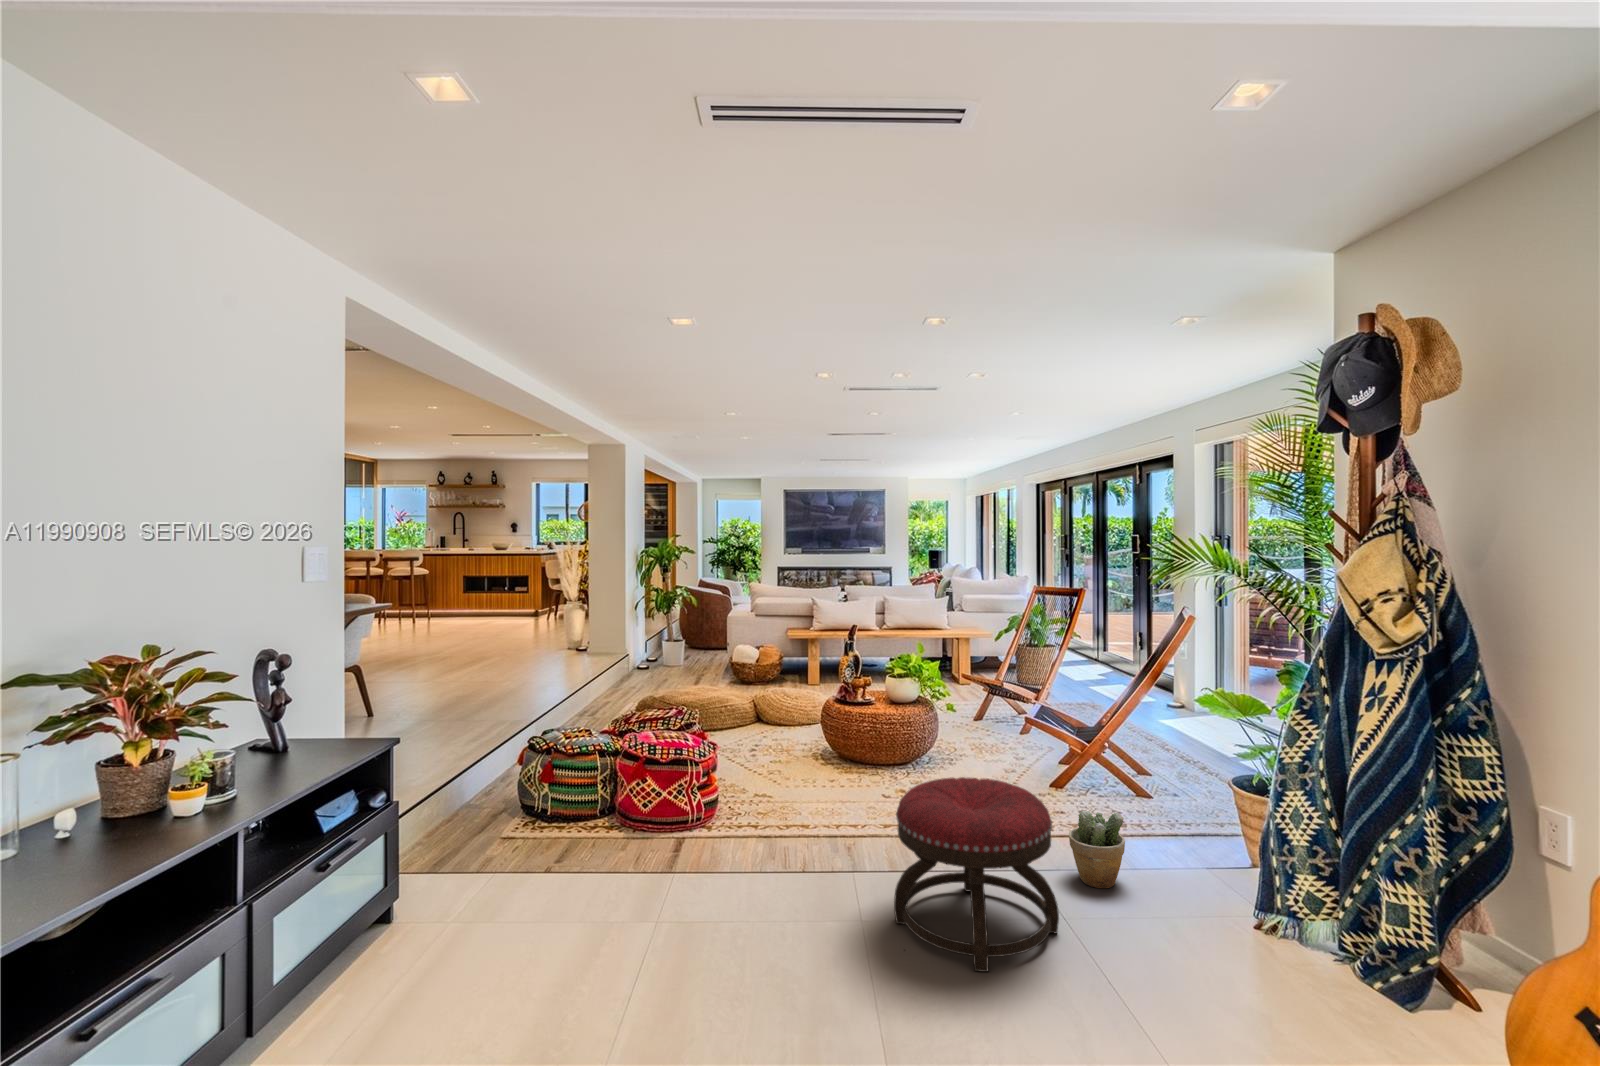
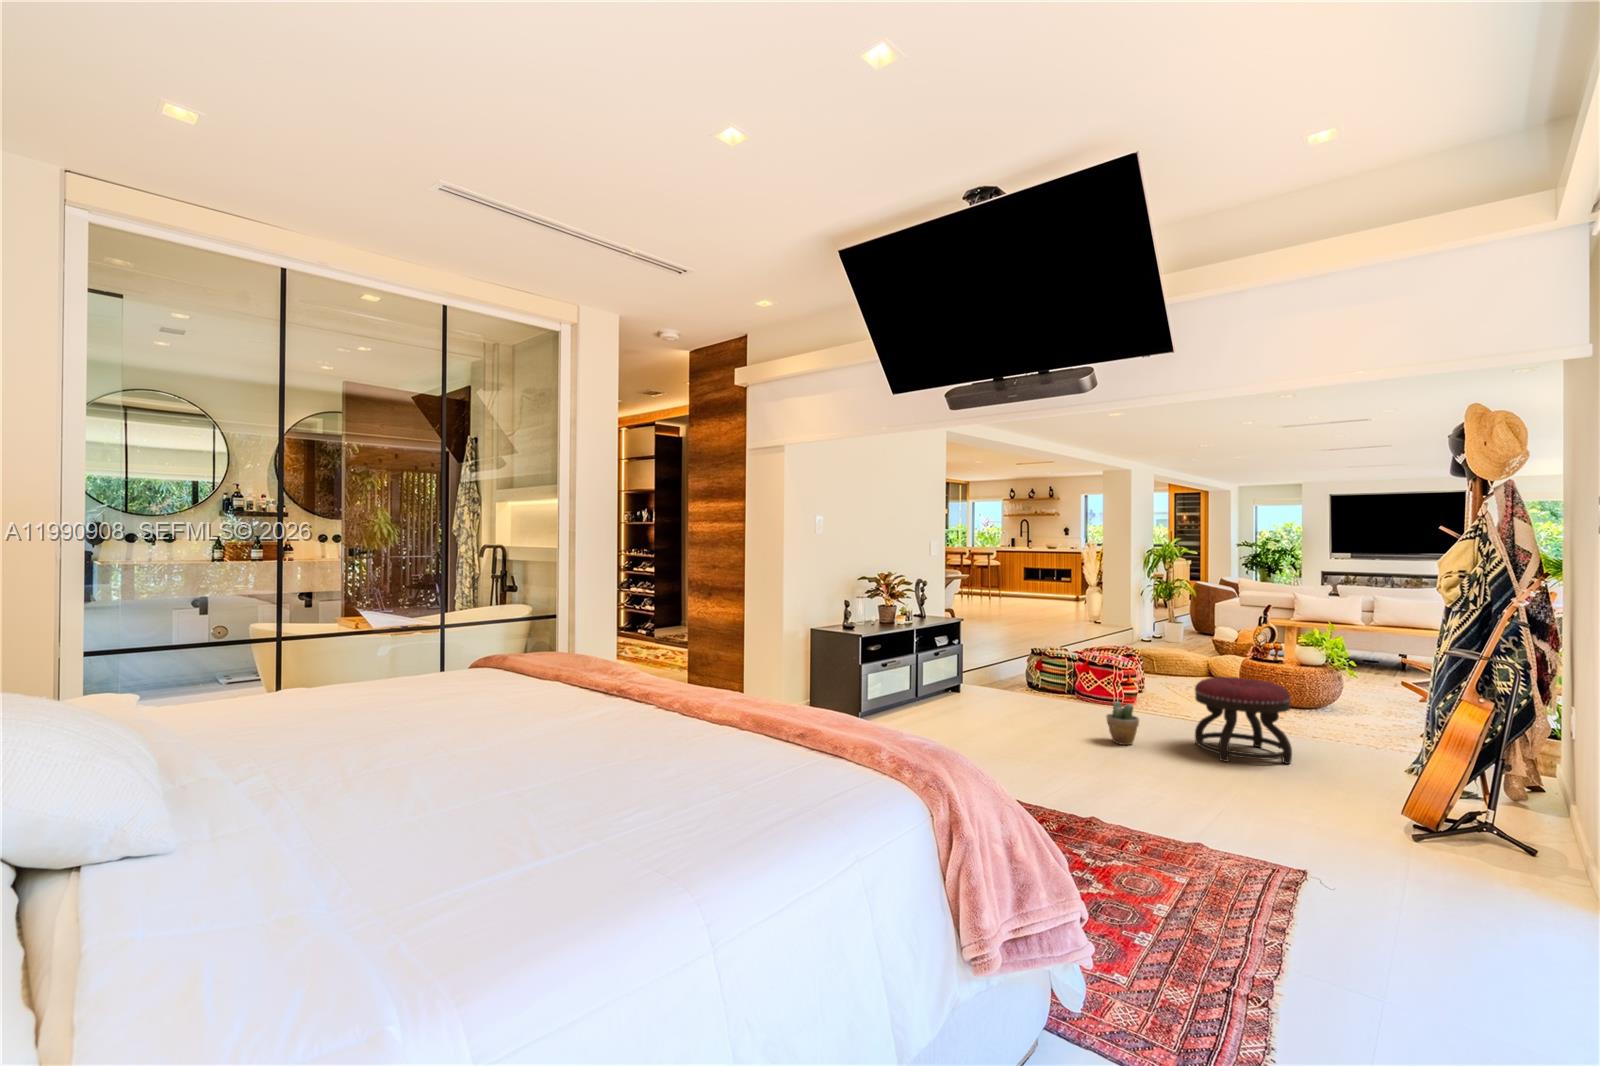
potted plant: present [1069,811,1125,888] -> present [1106,701,1139,745]

